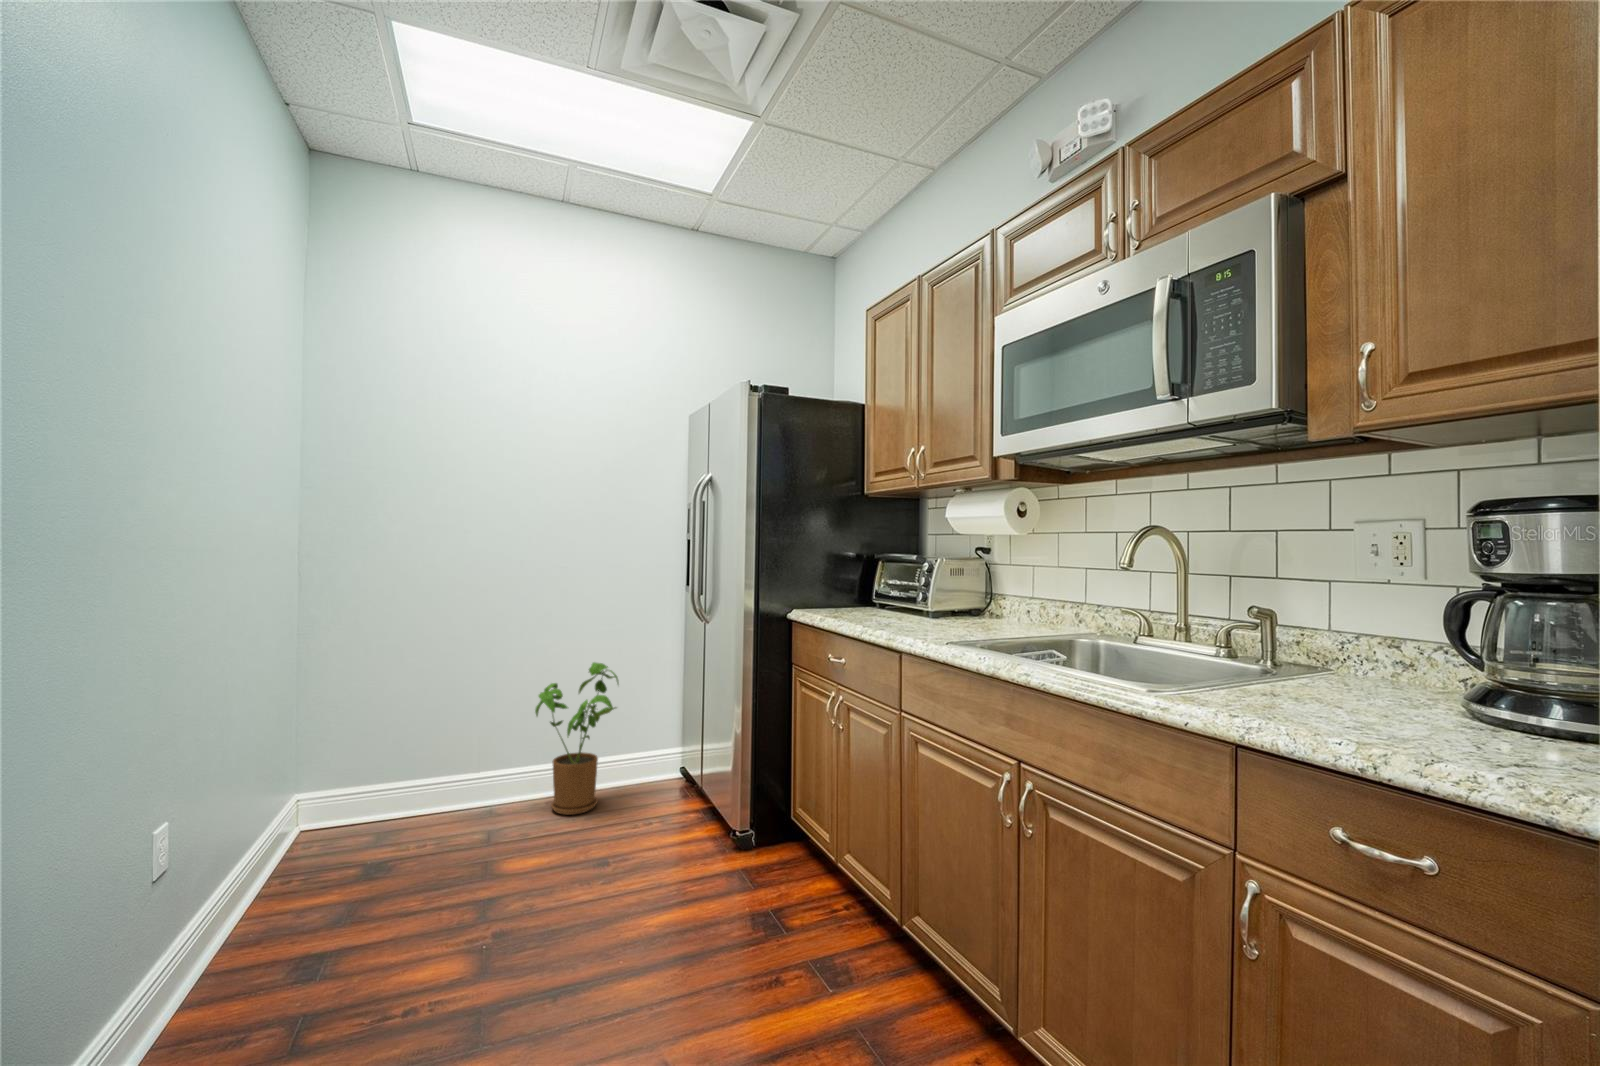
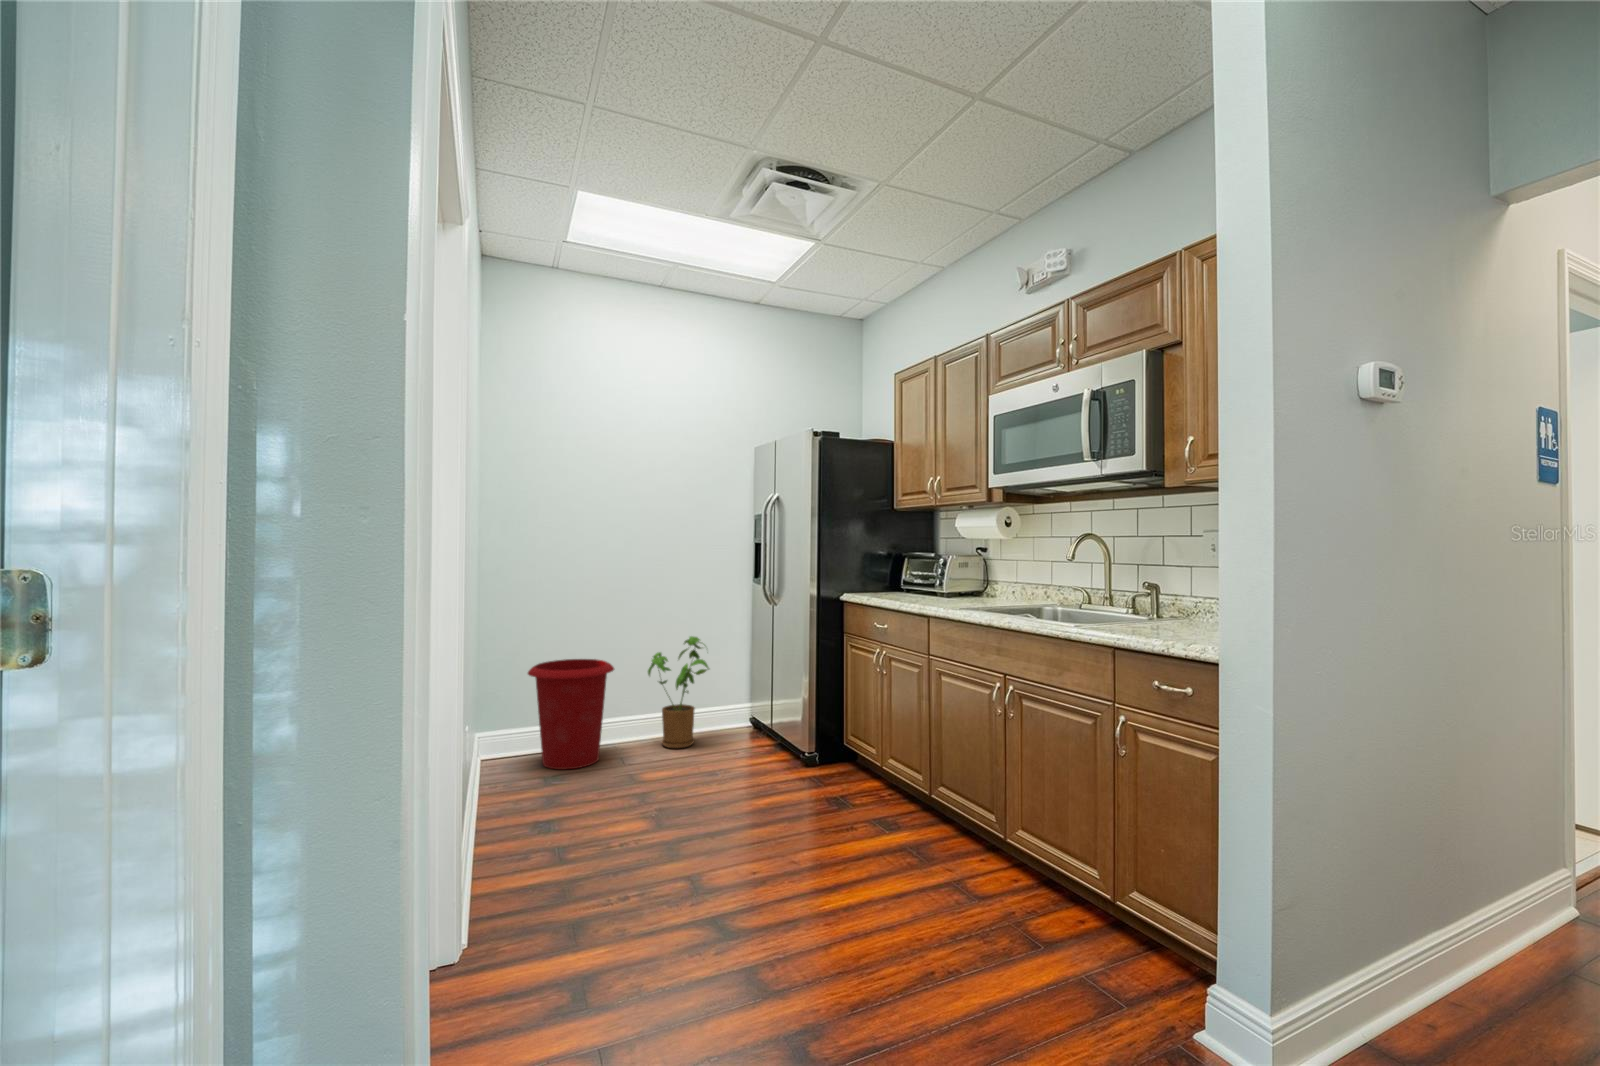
waste bin: none [350,693,480,853] -> present [528,659,614,769]

